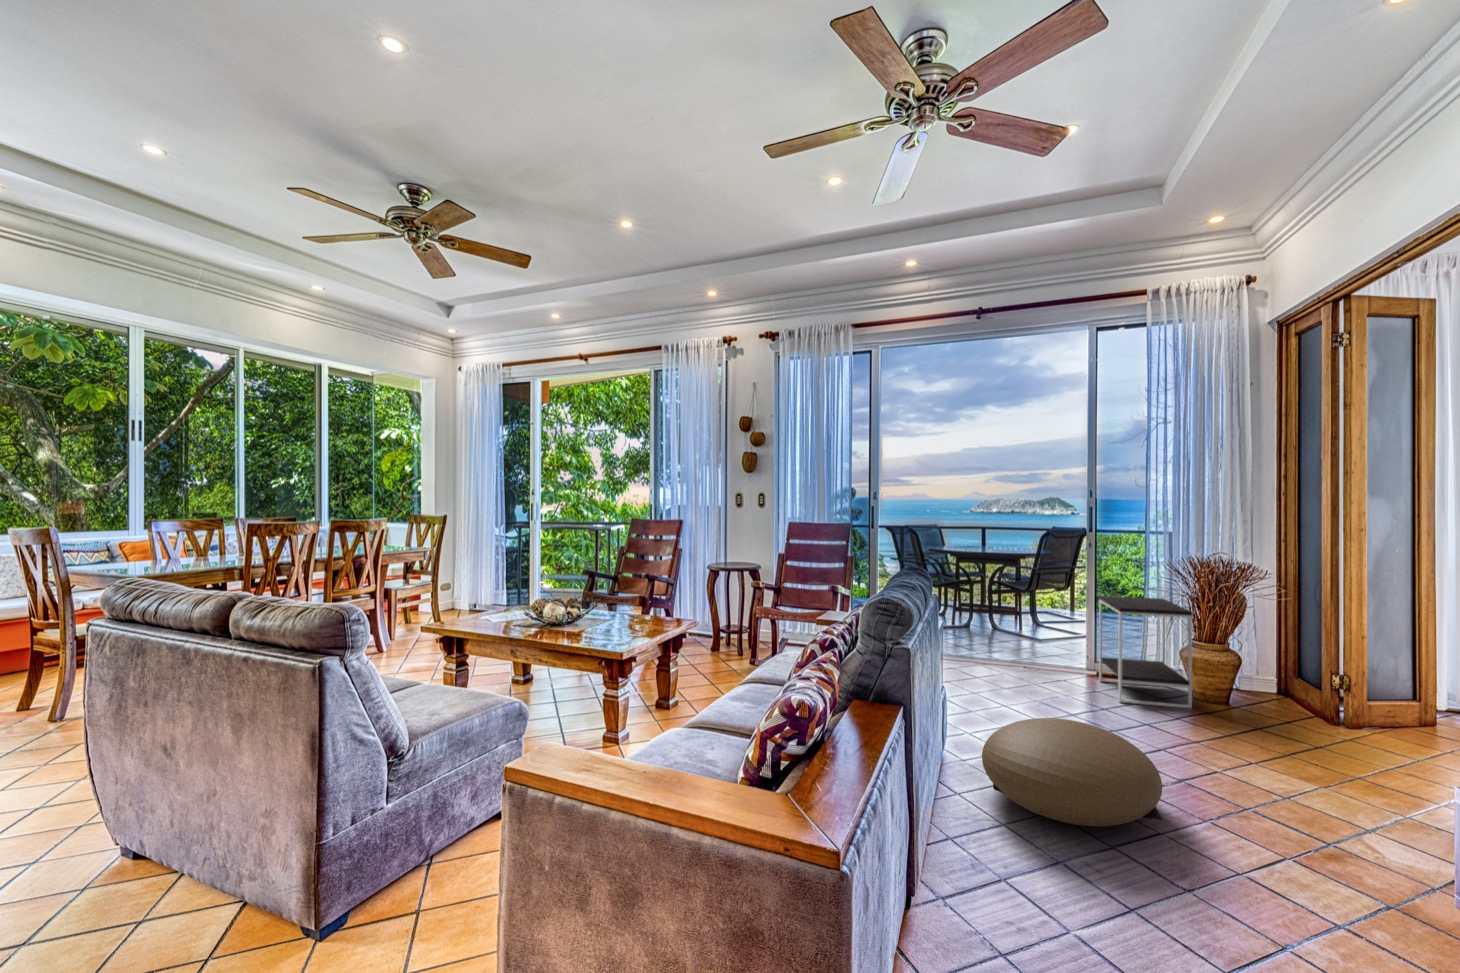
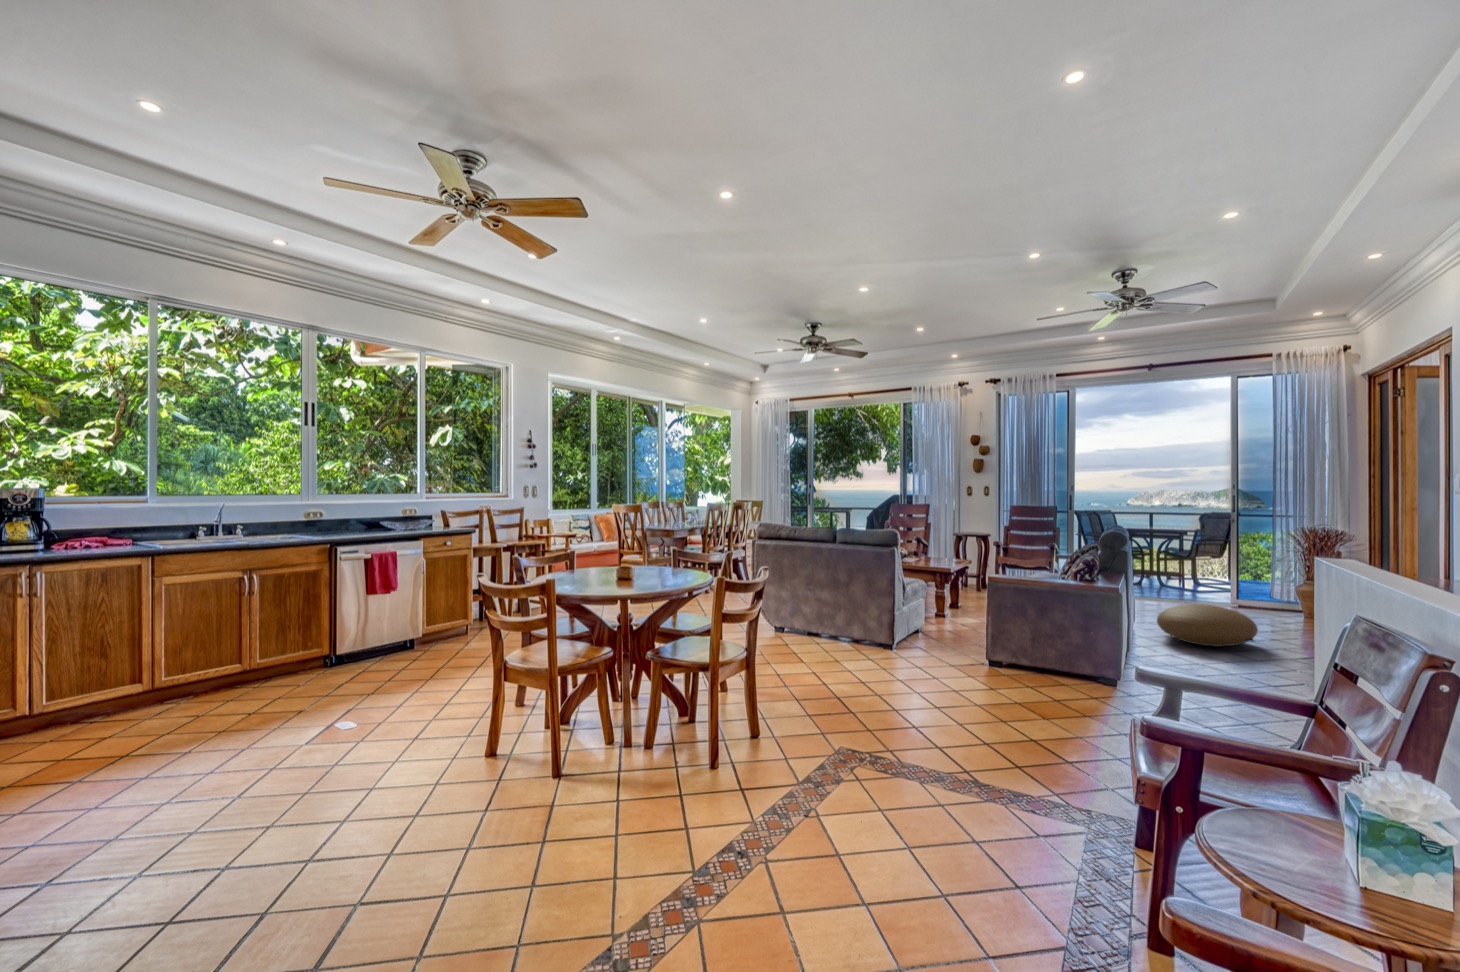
side table: present [1099,596,1192,708] -> none [1237,554,1299,621]

